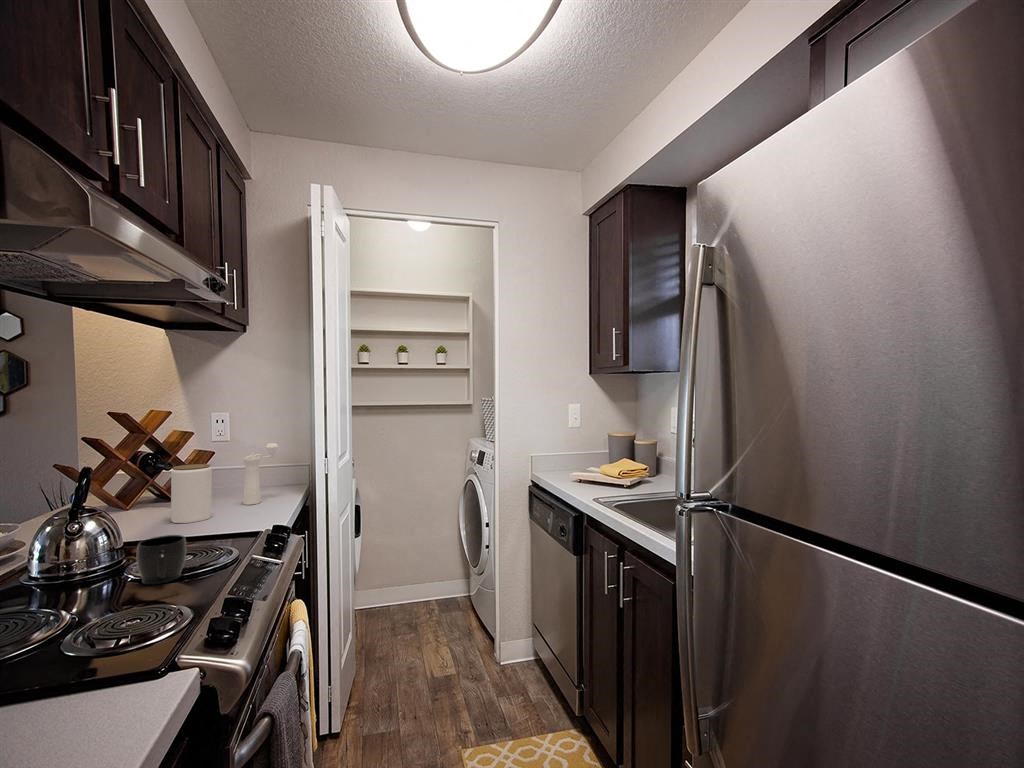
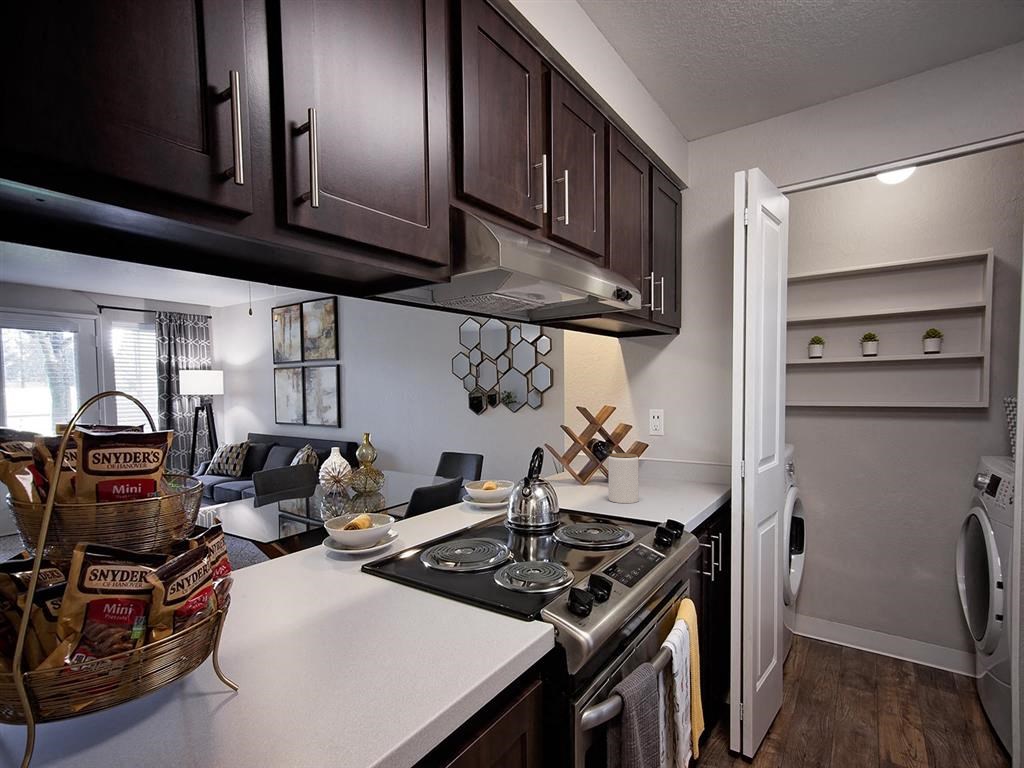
pepper mill: present [243,443,278,505] -> none [668,441,702,497]
mug: present [137,535,186,584] -> none [559,510,593,549]

